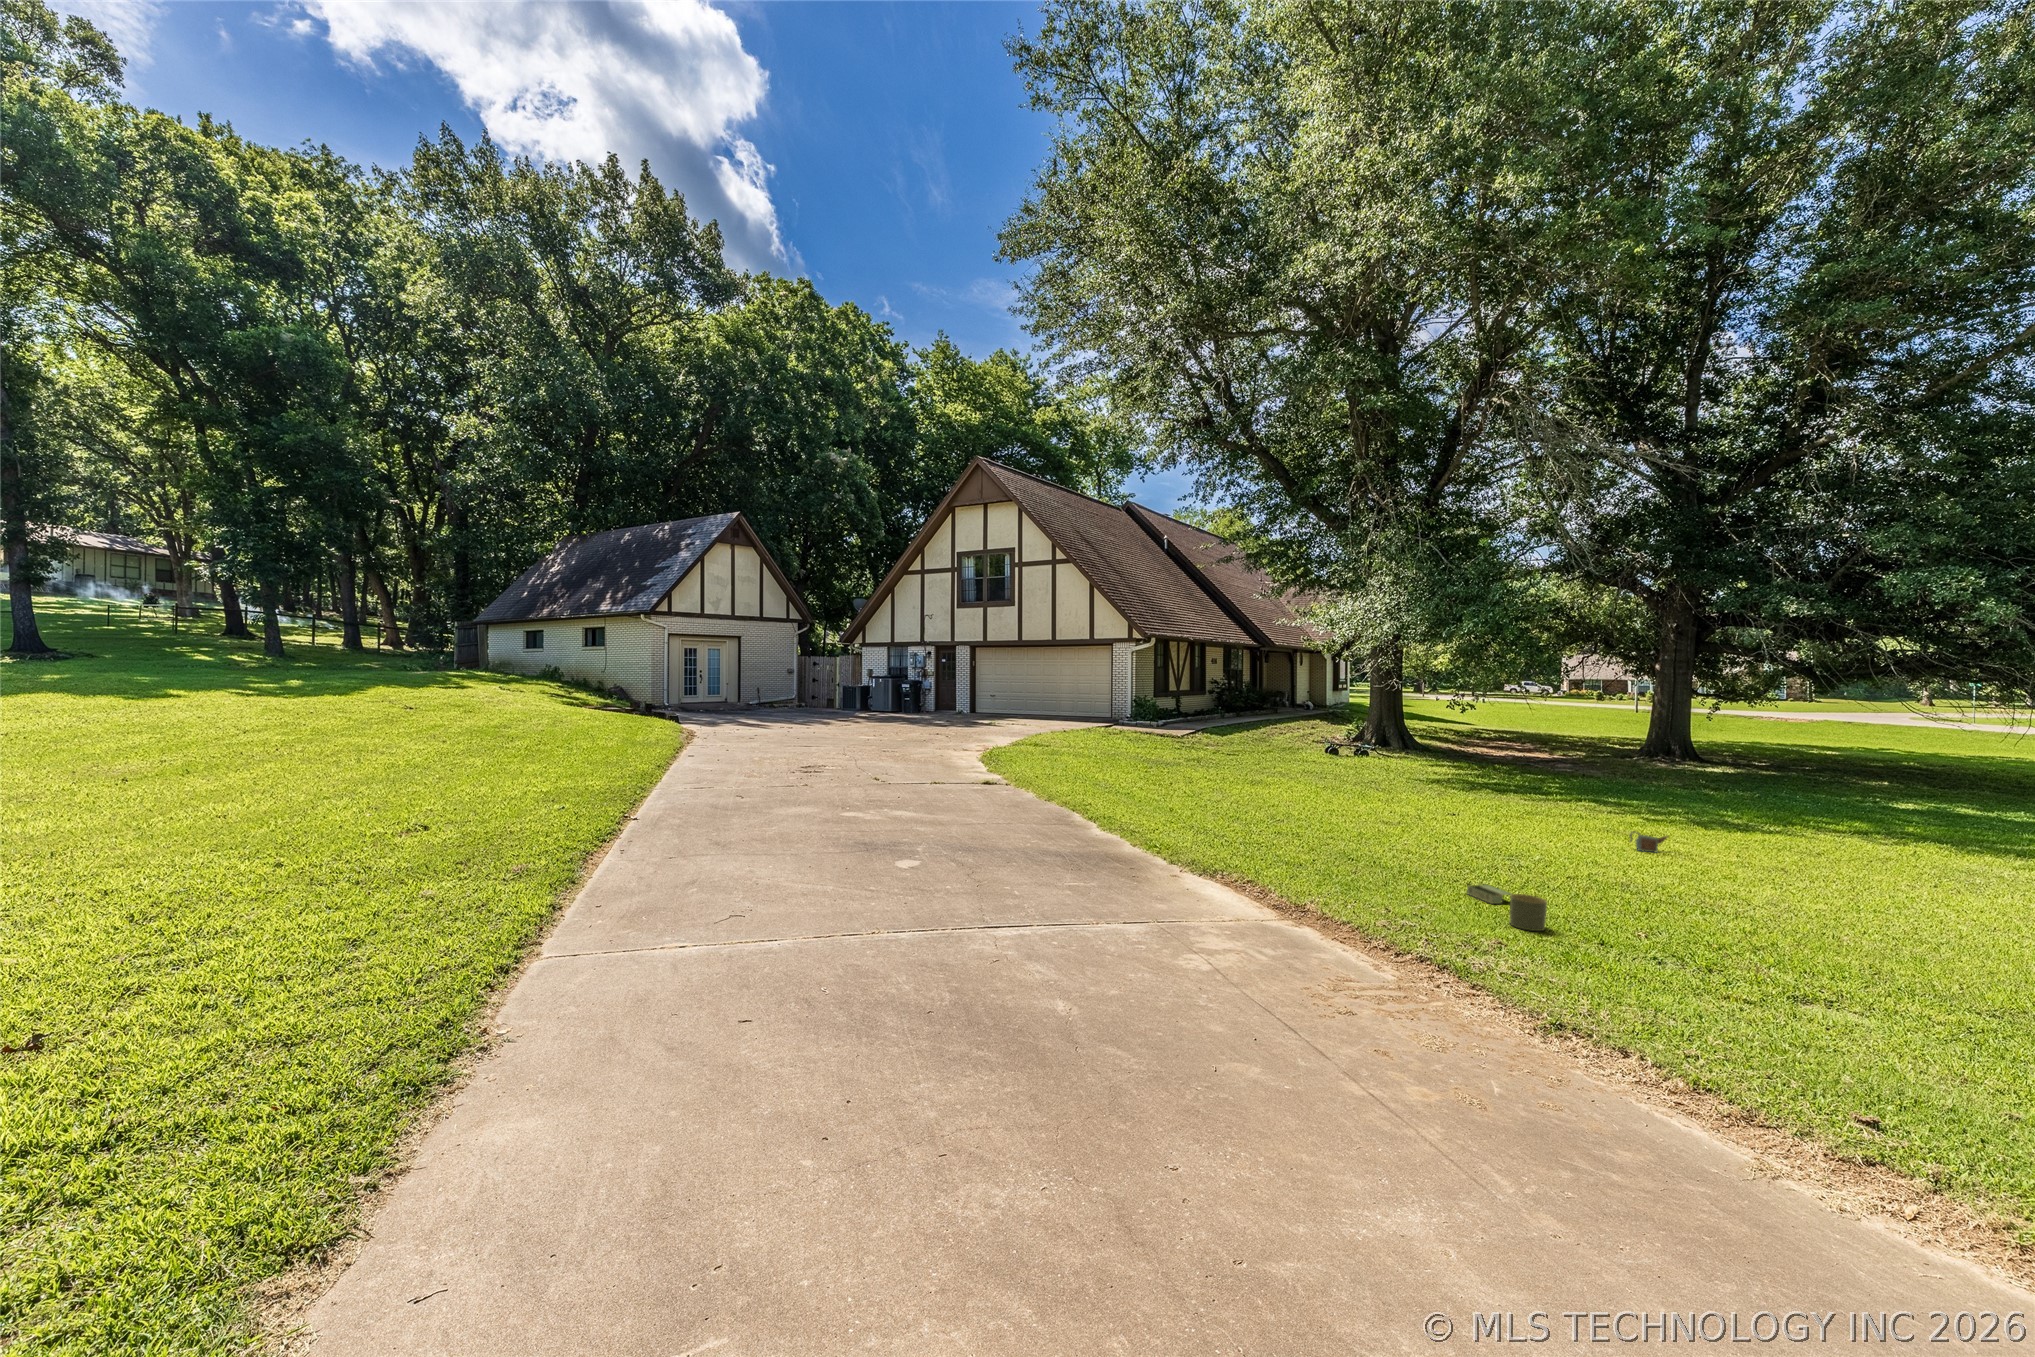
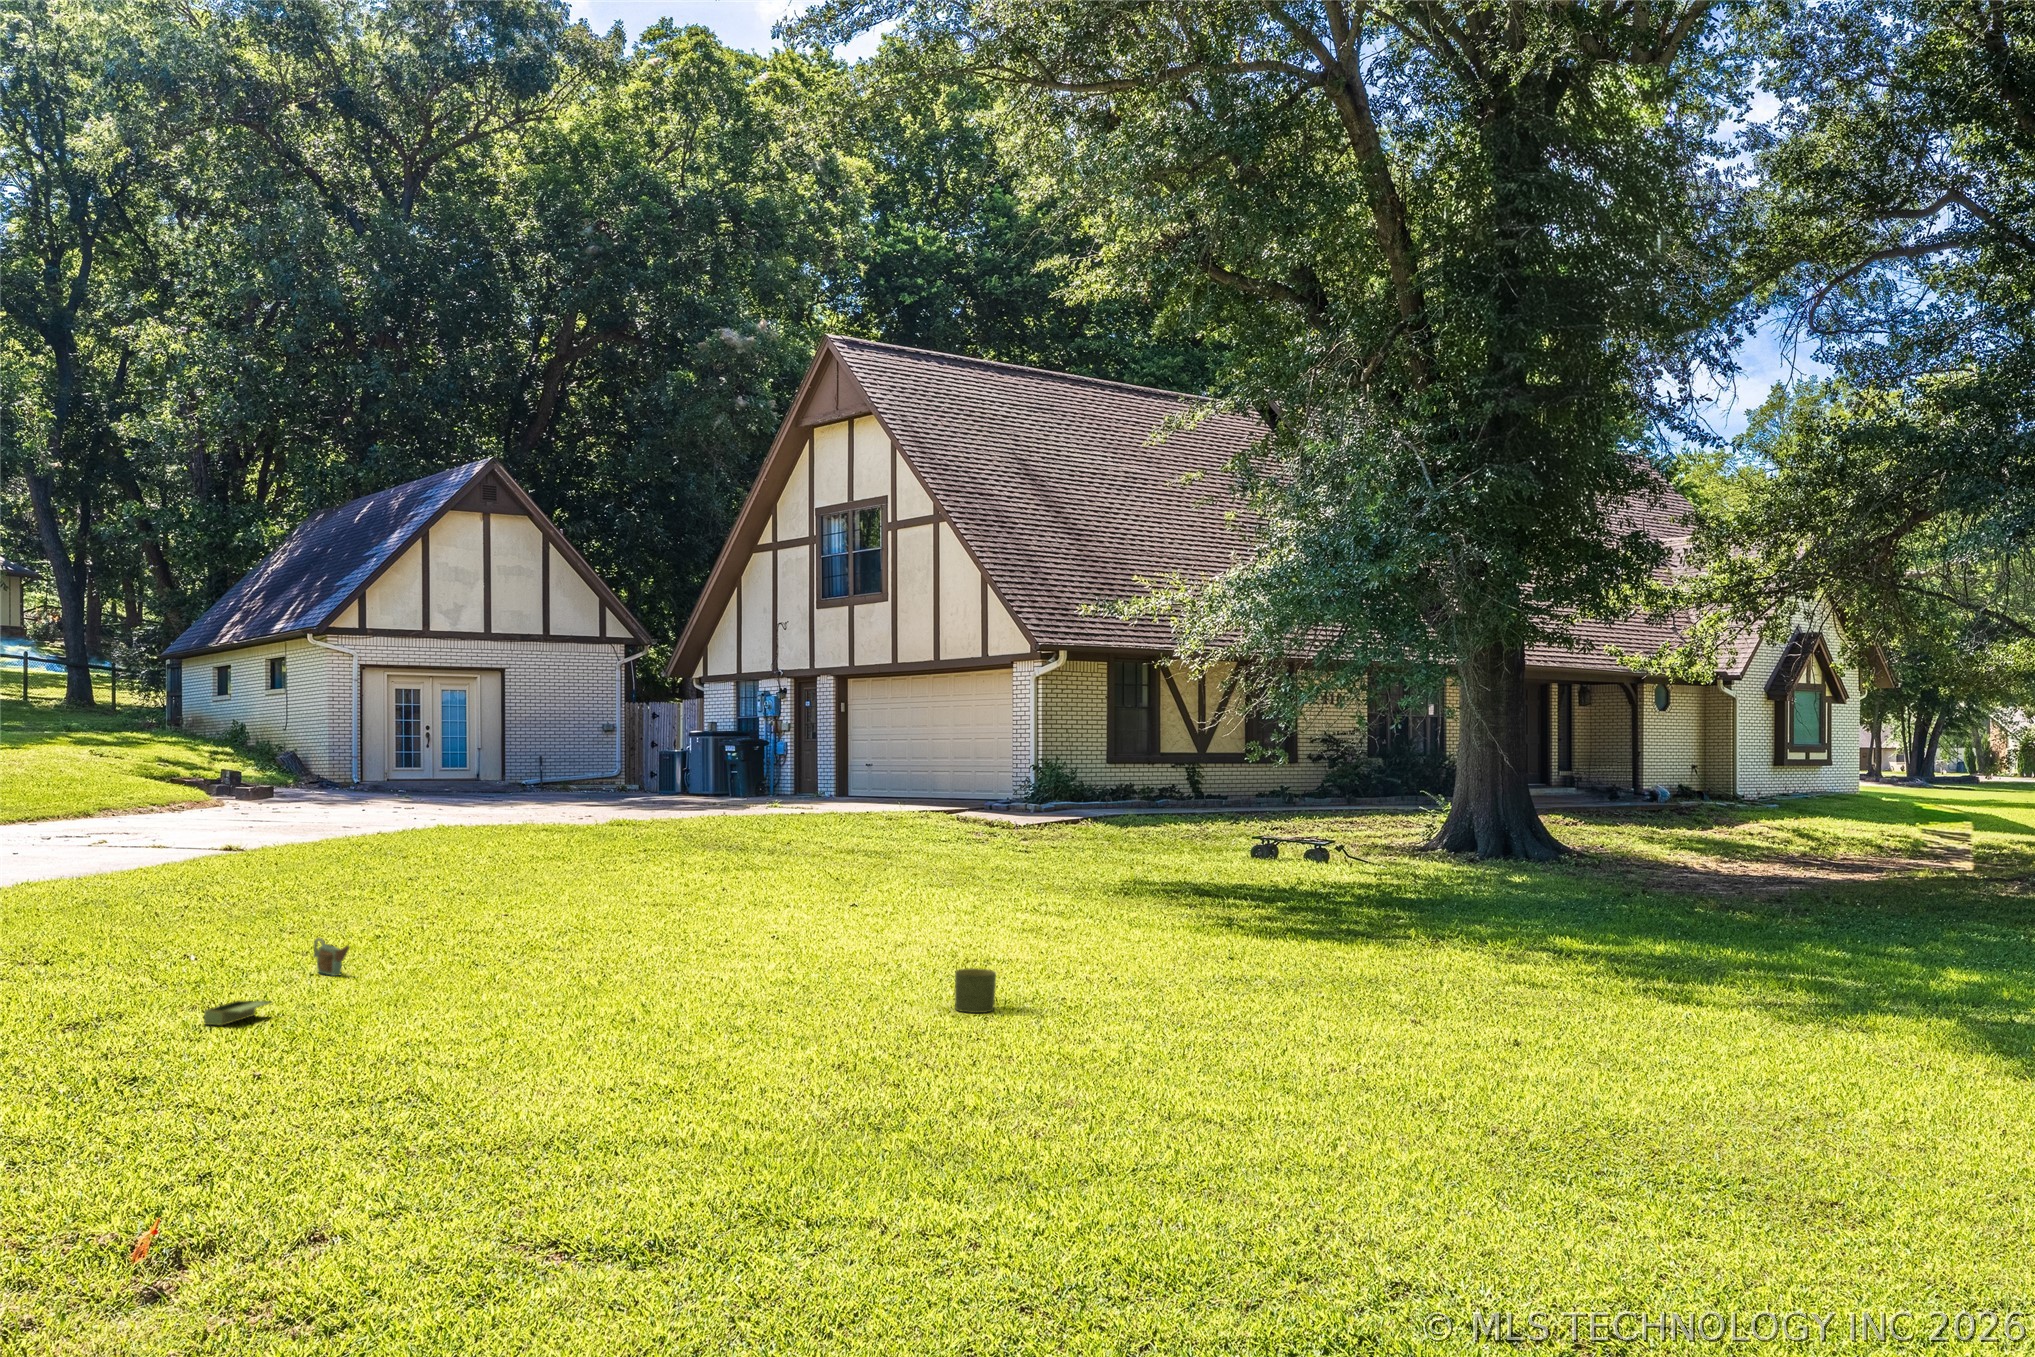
watering can: present [1630,832,1668,852] -> present [313,938,350,976]
planter: present [1510,894,1547,931] -> present [955,968,996,1013]

